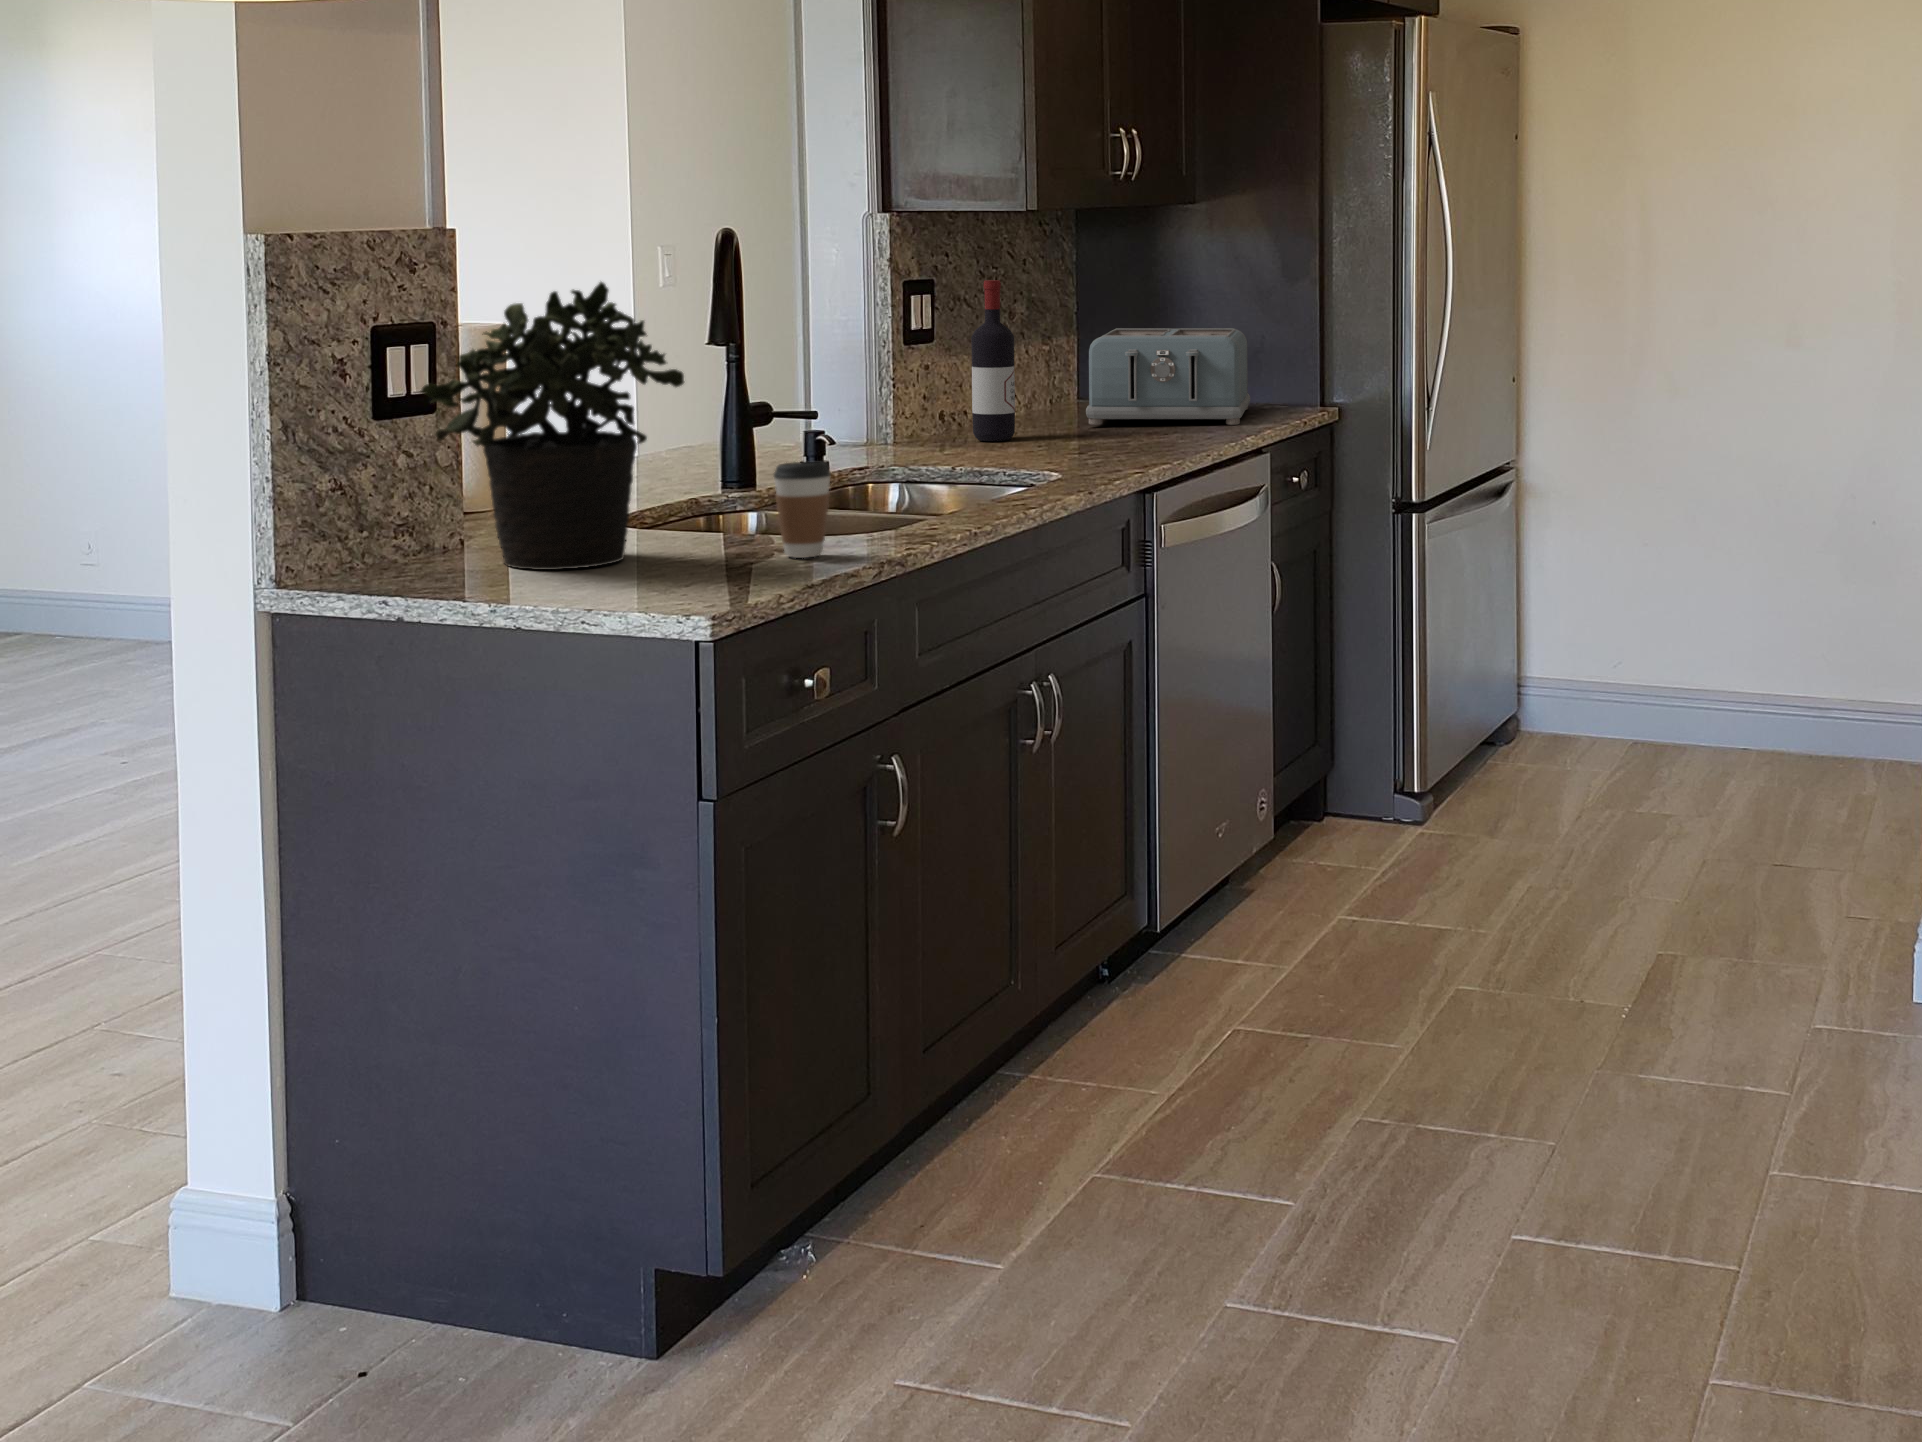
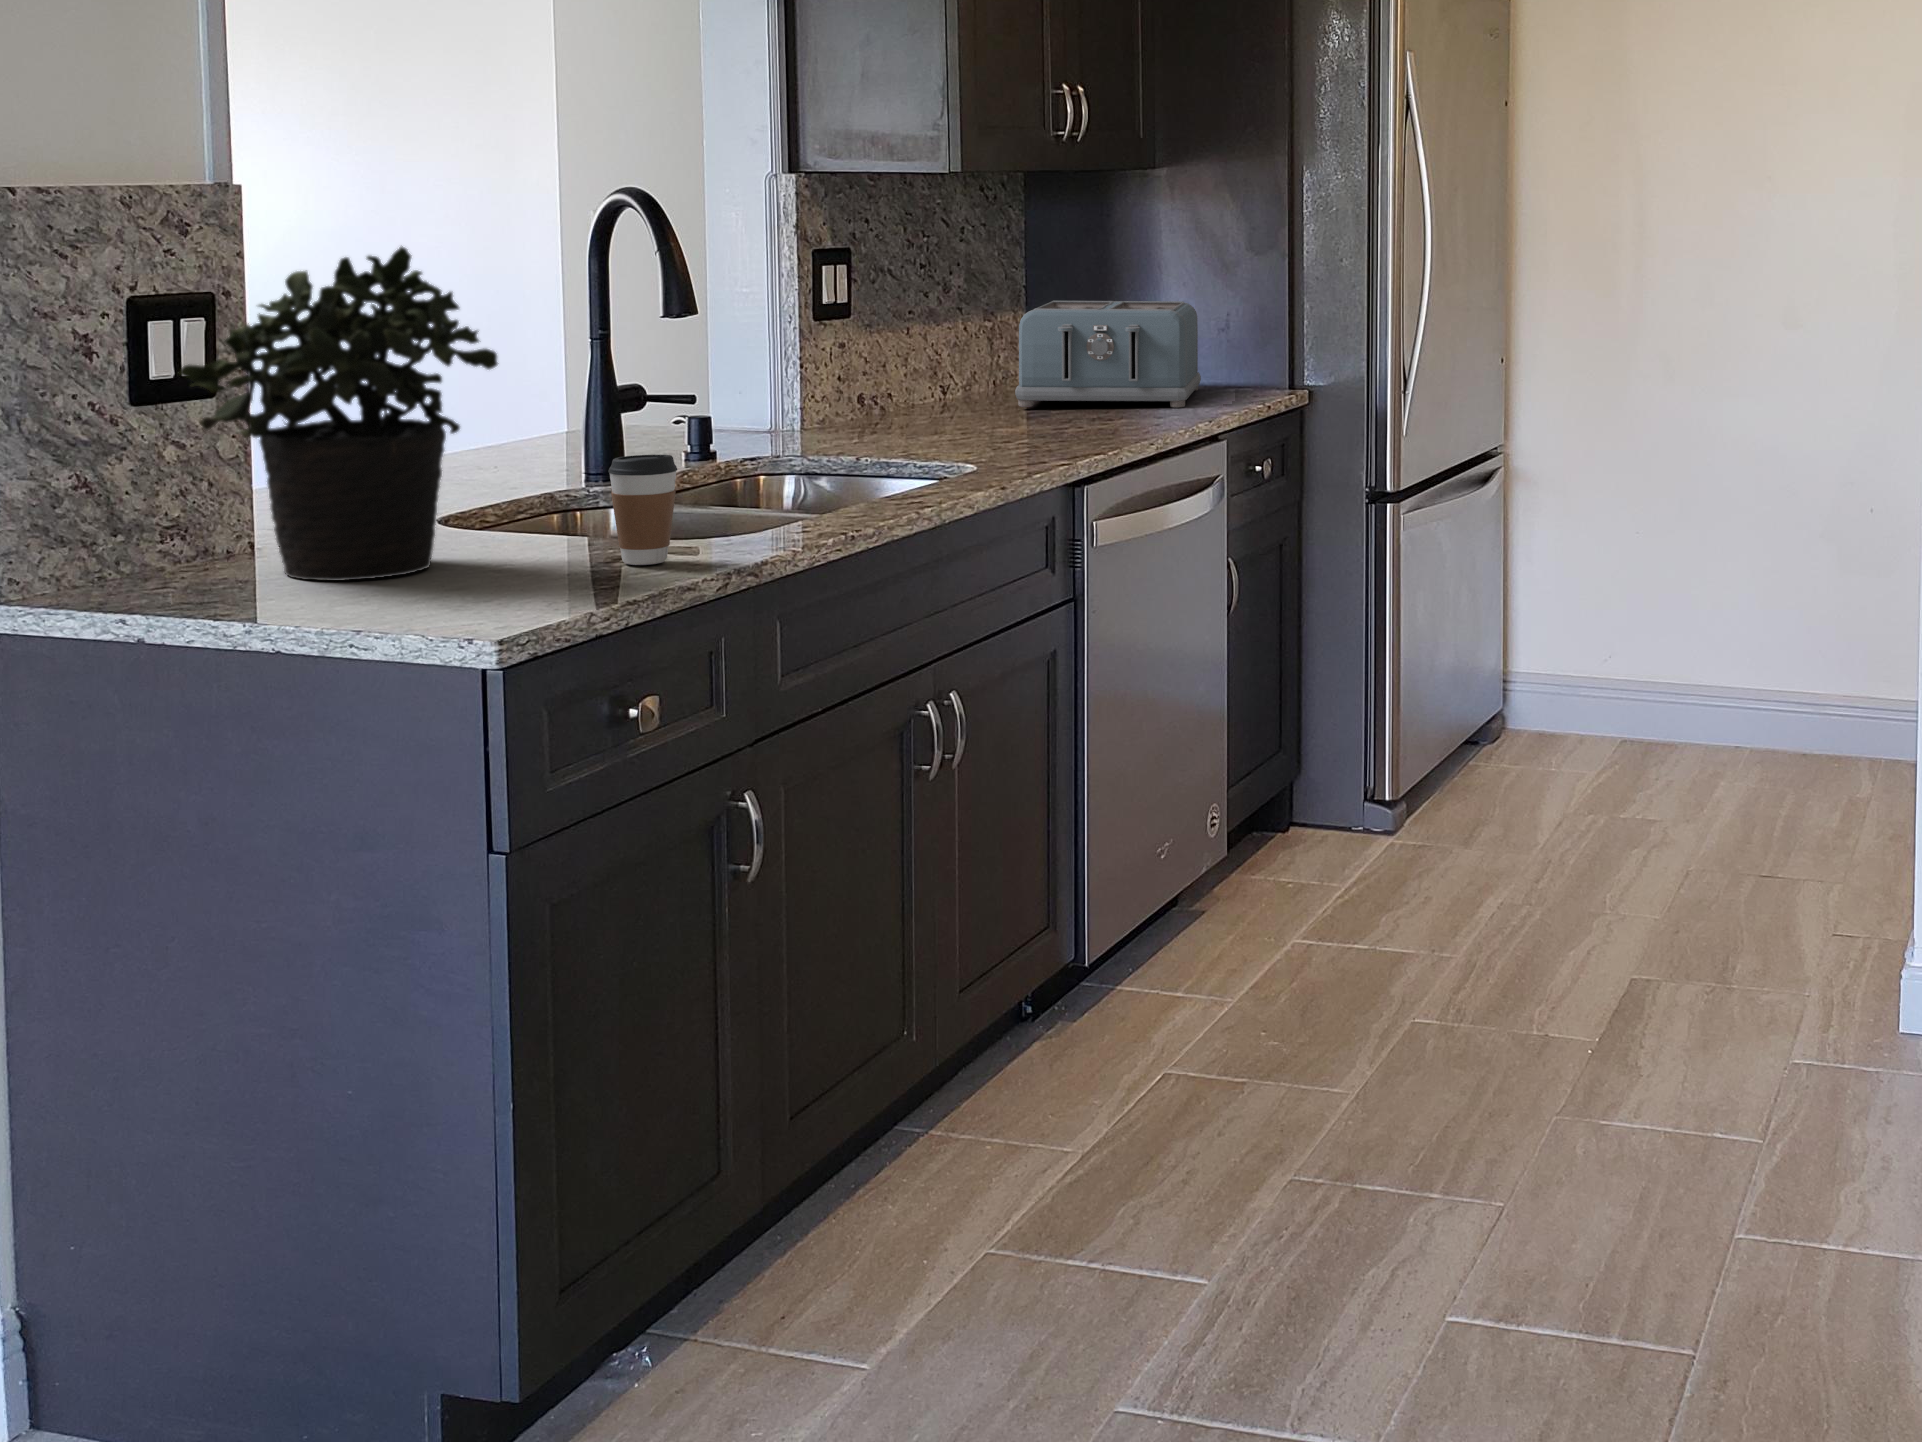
wine bottle: present [971,280,1015,441] -> none [884,247,933,425]

